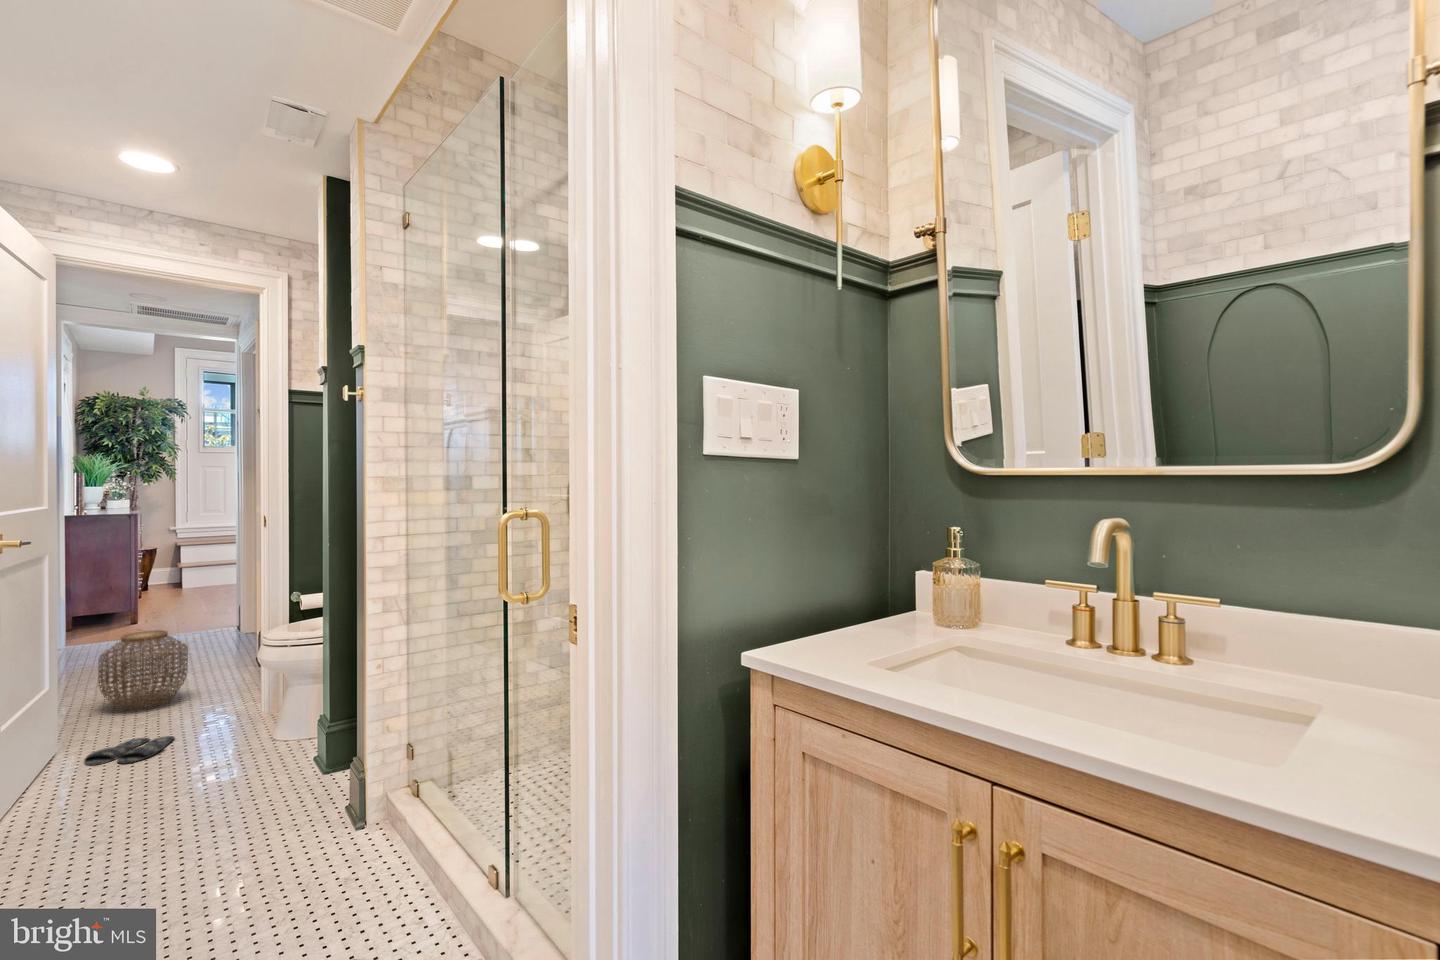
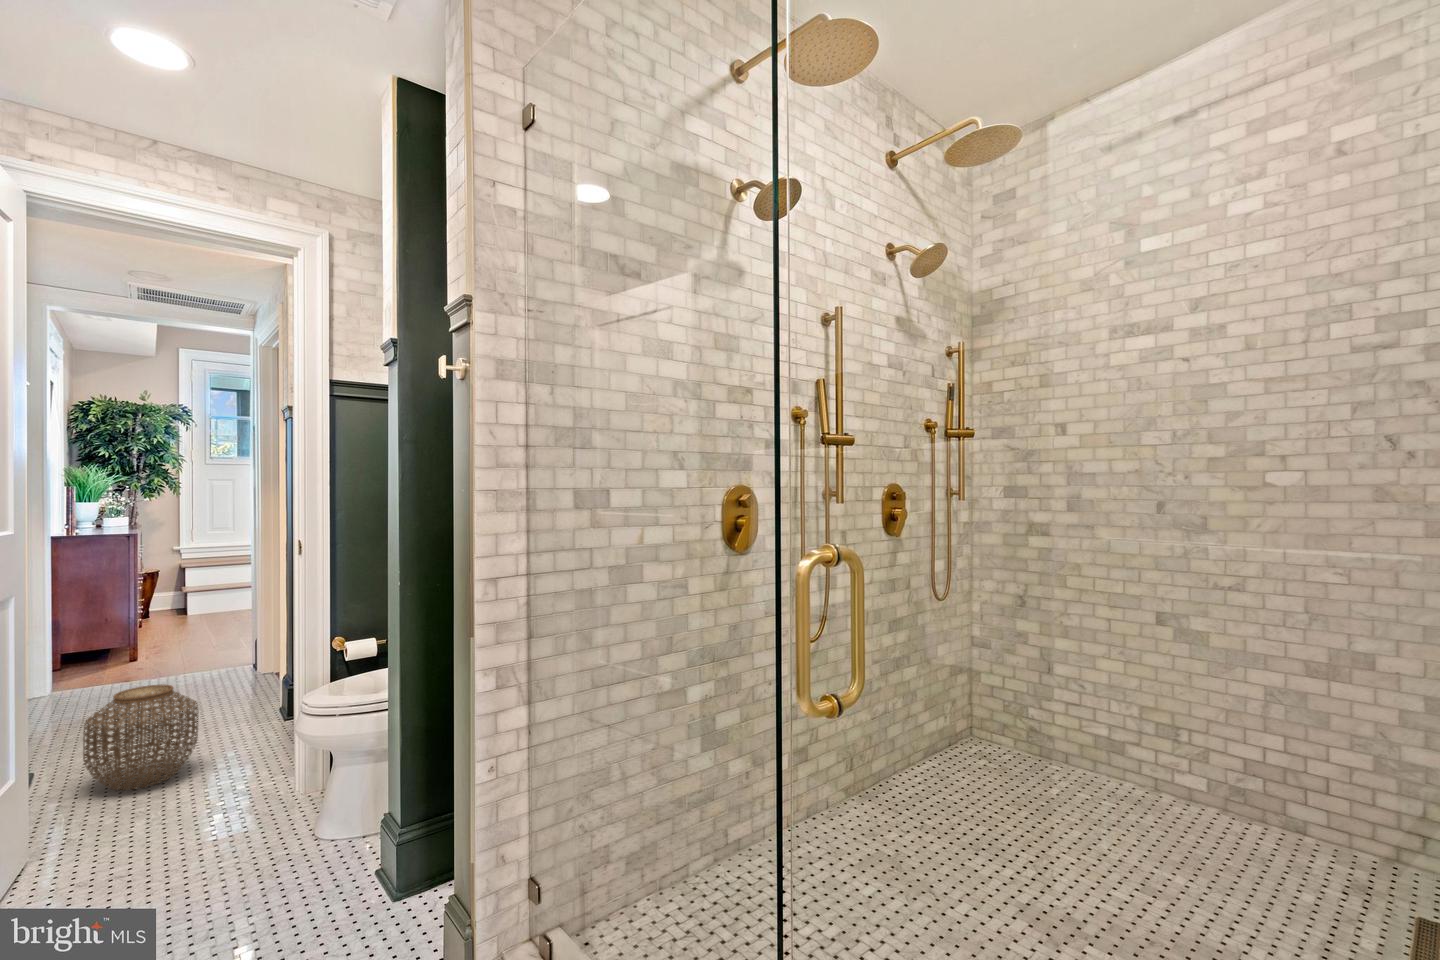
slippers: present [85,736,174,766] -> none [58,836,183,892]

